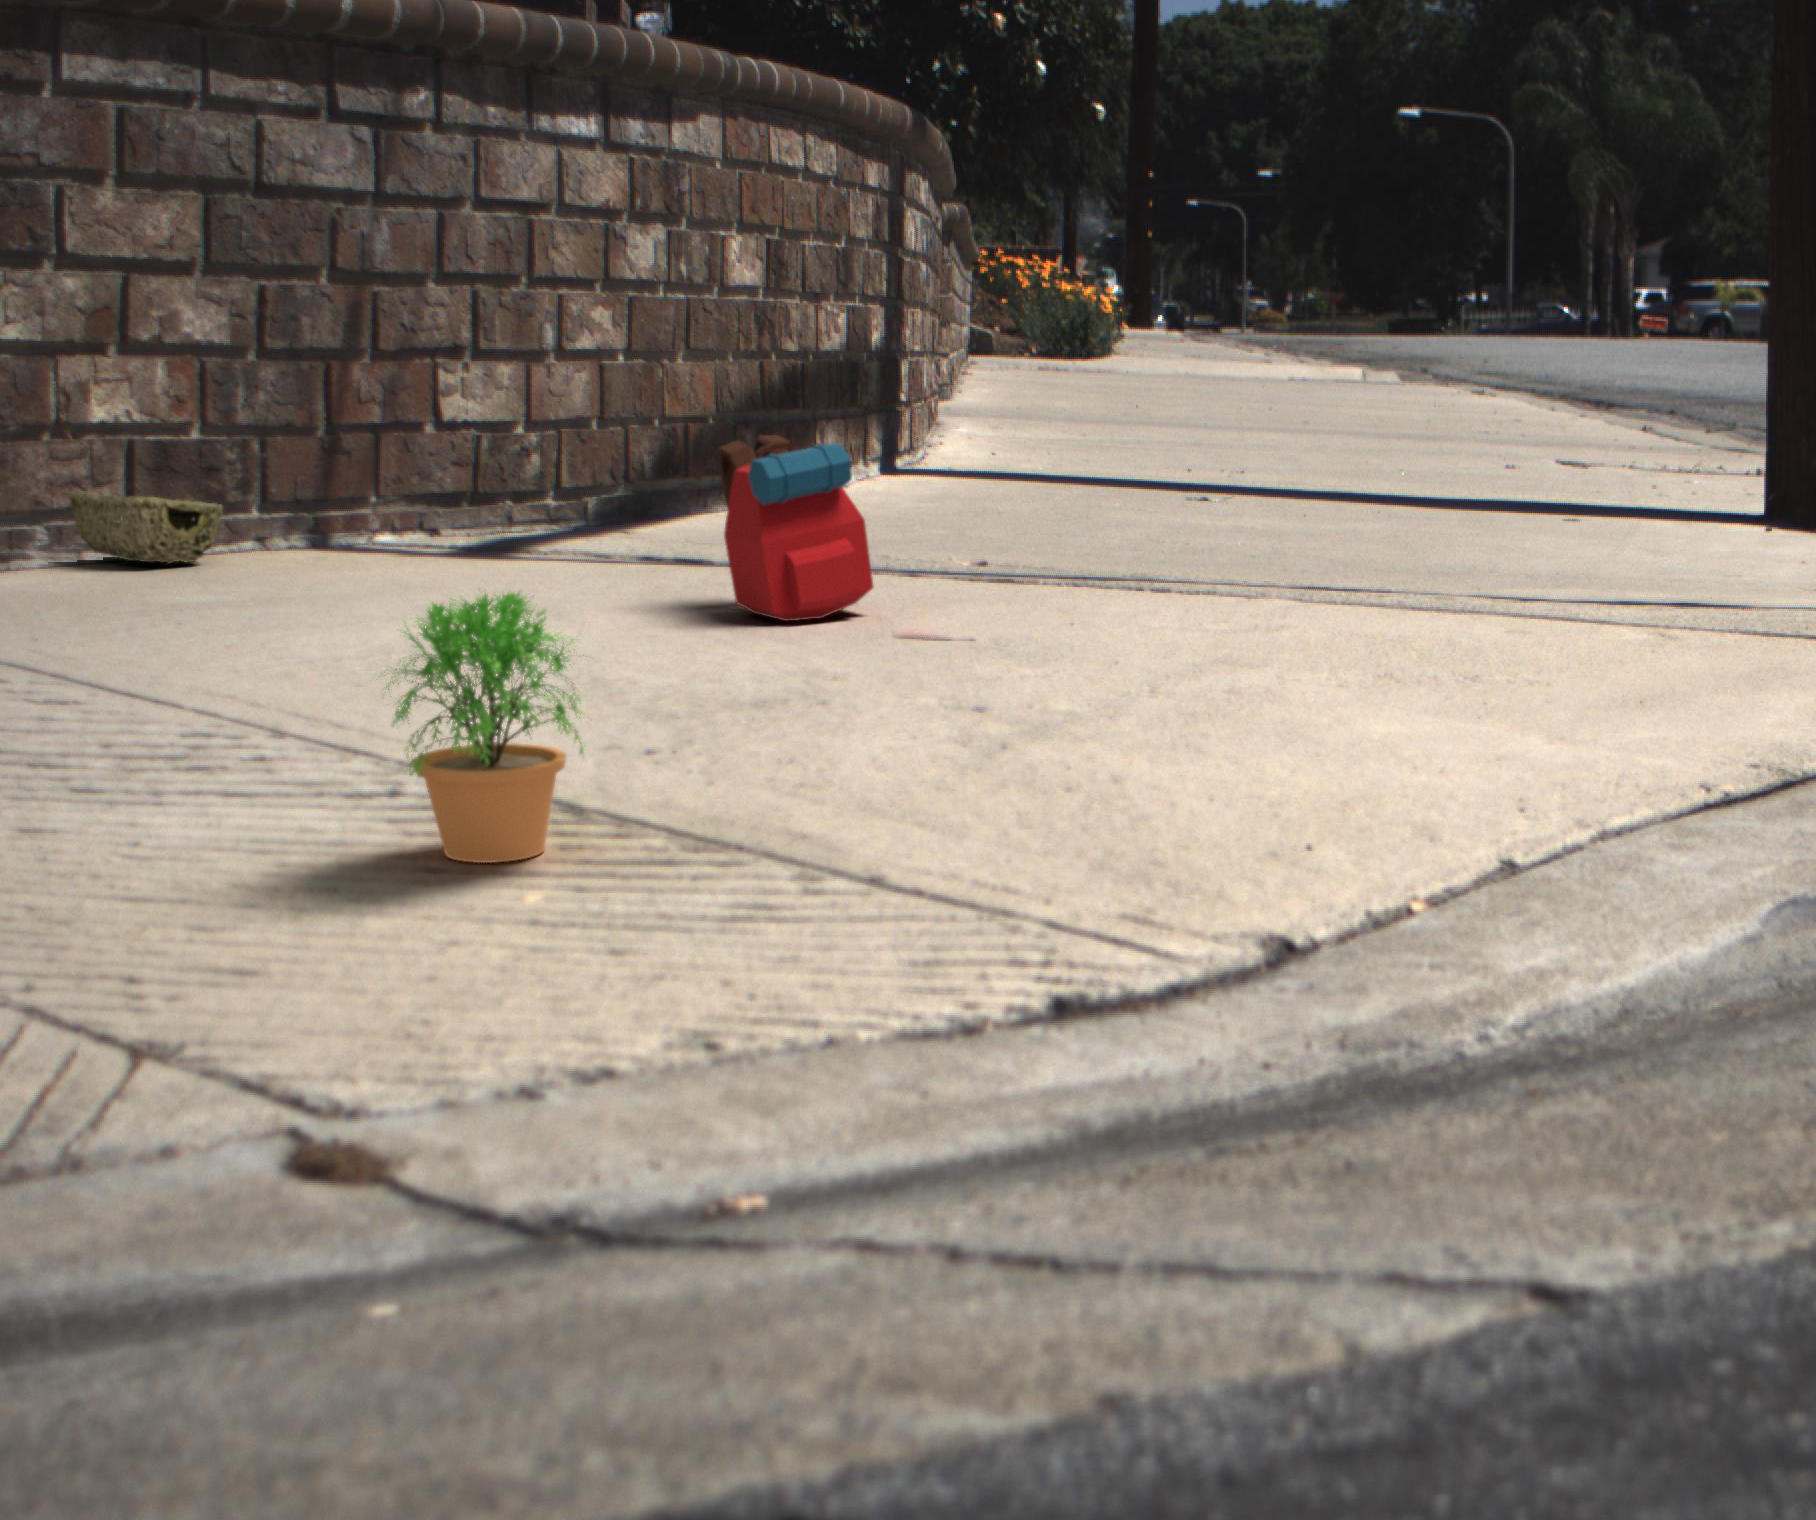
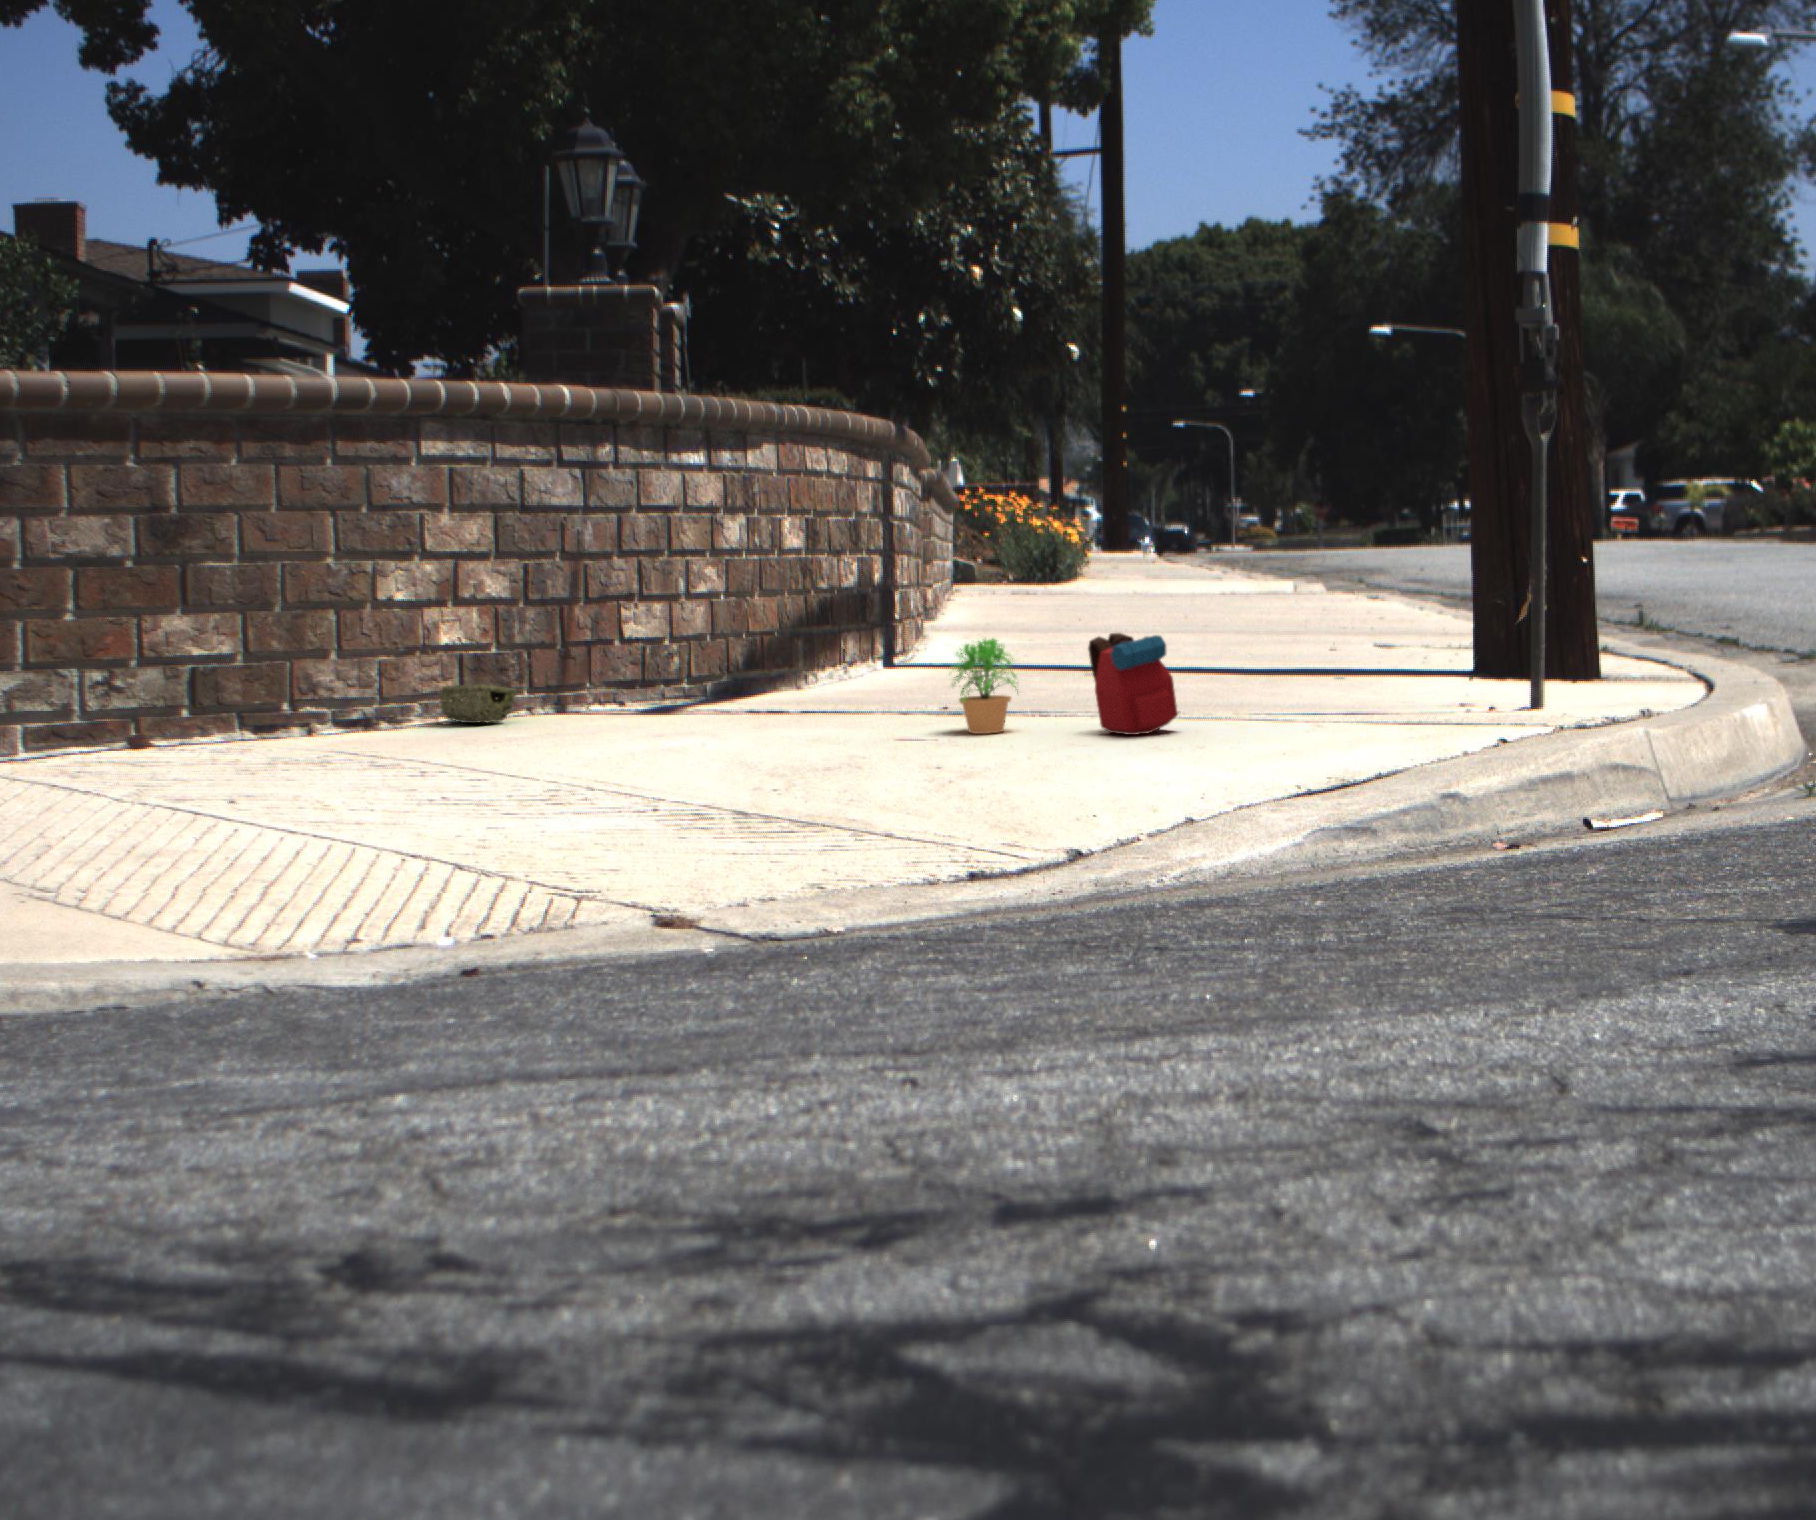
backpack: present [718,435,873,621] -> present [1088,633,1178,735]
potted plant: present [375,592,584,863] -> present [950,639,1018,734]

